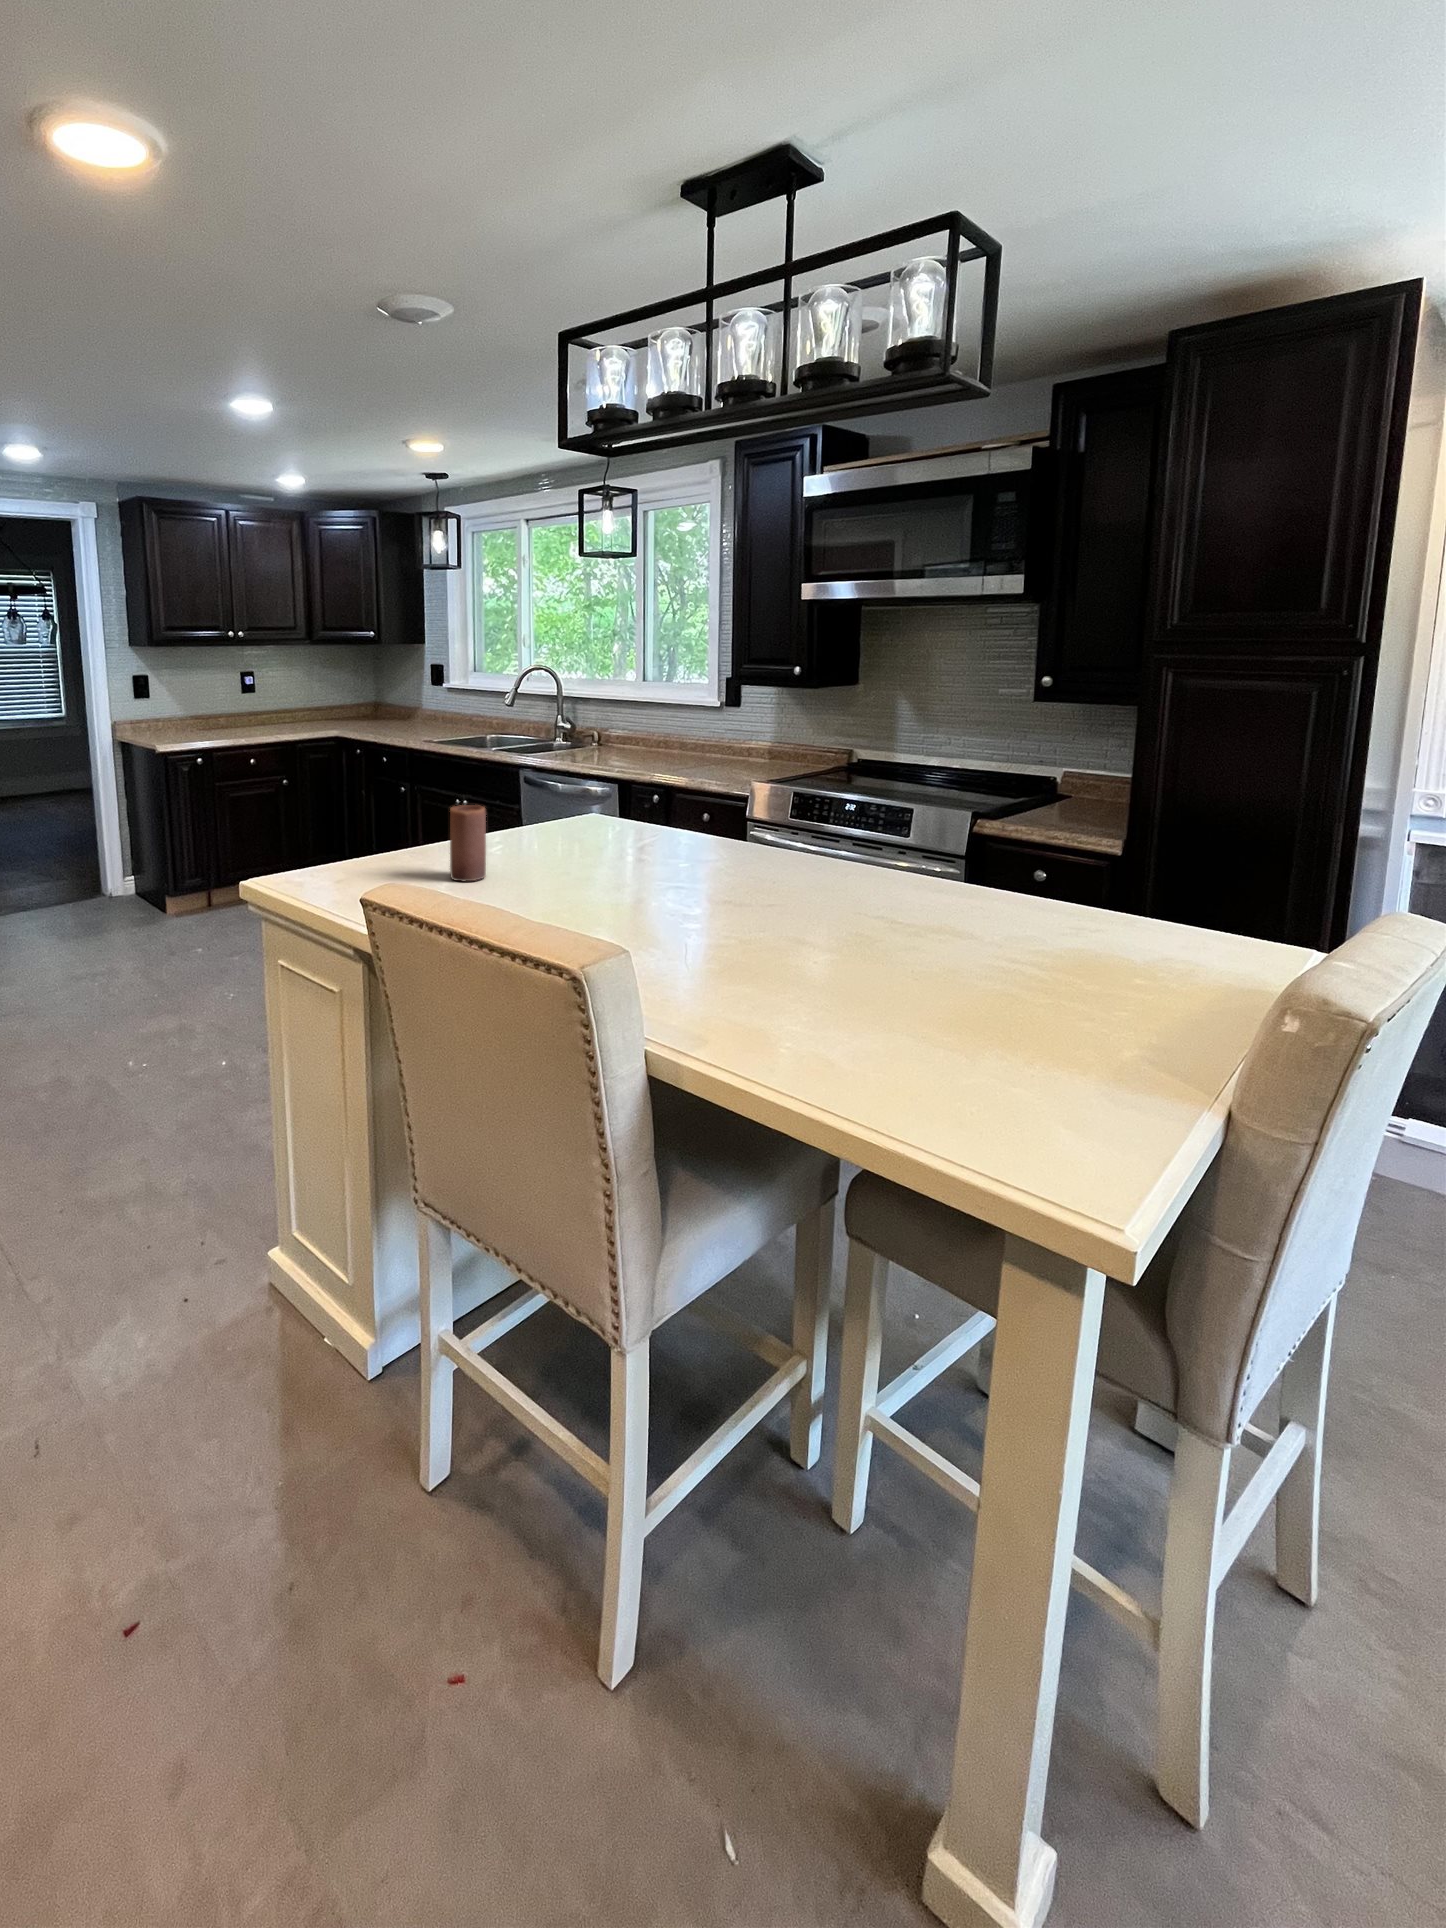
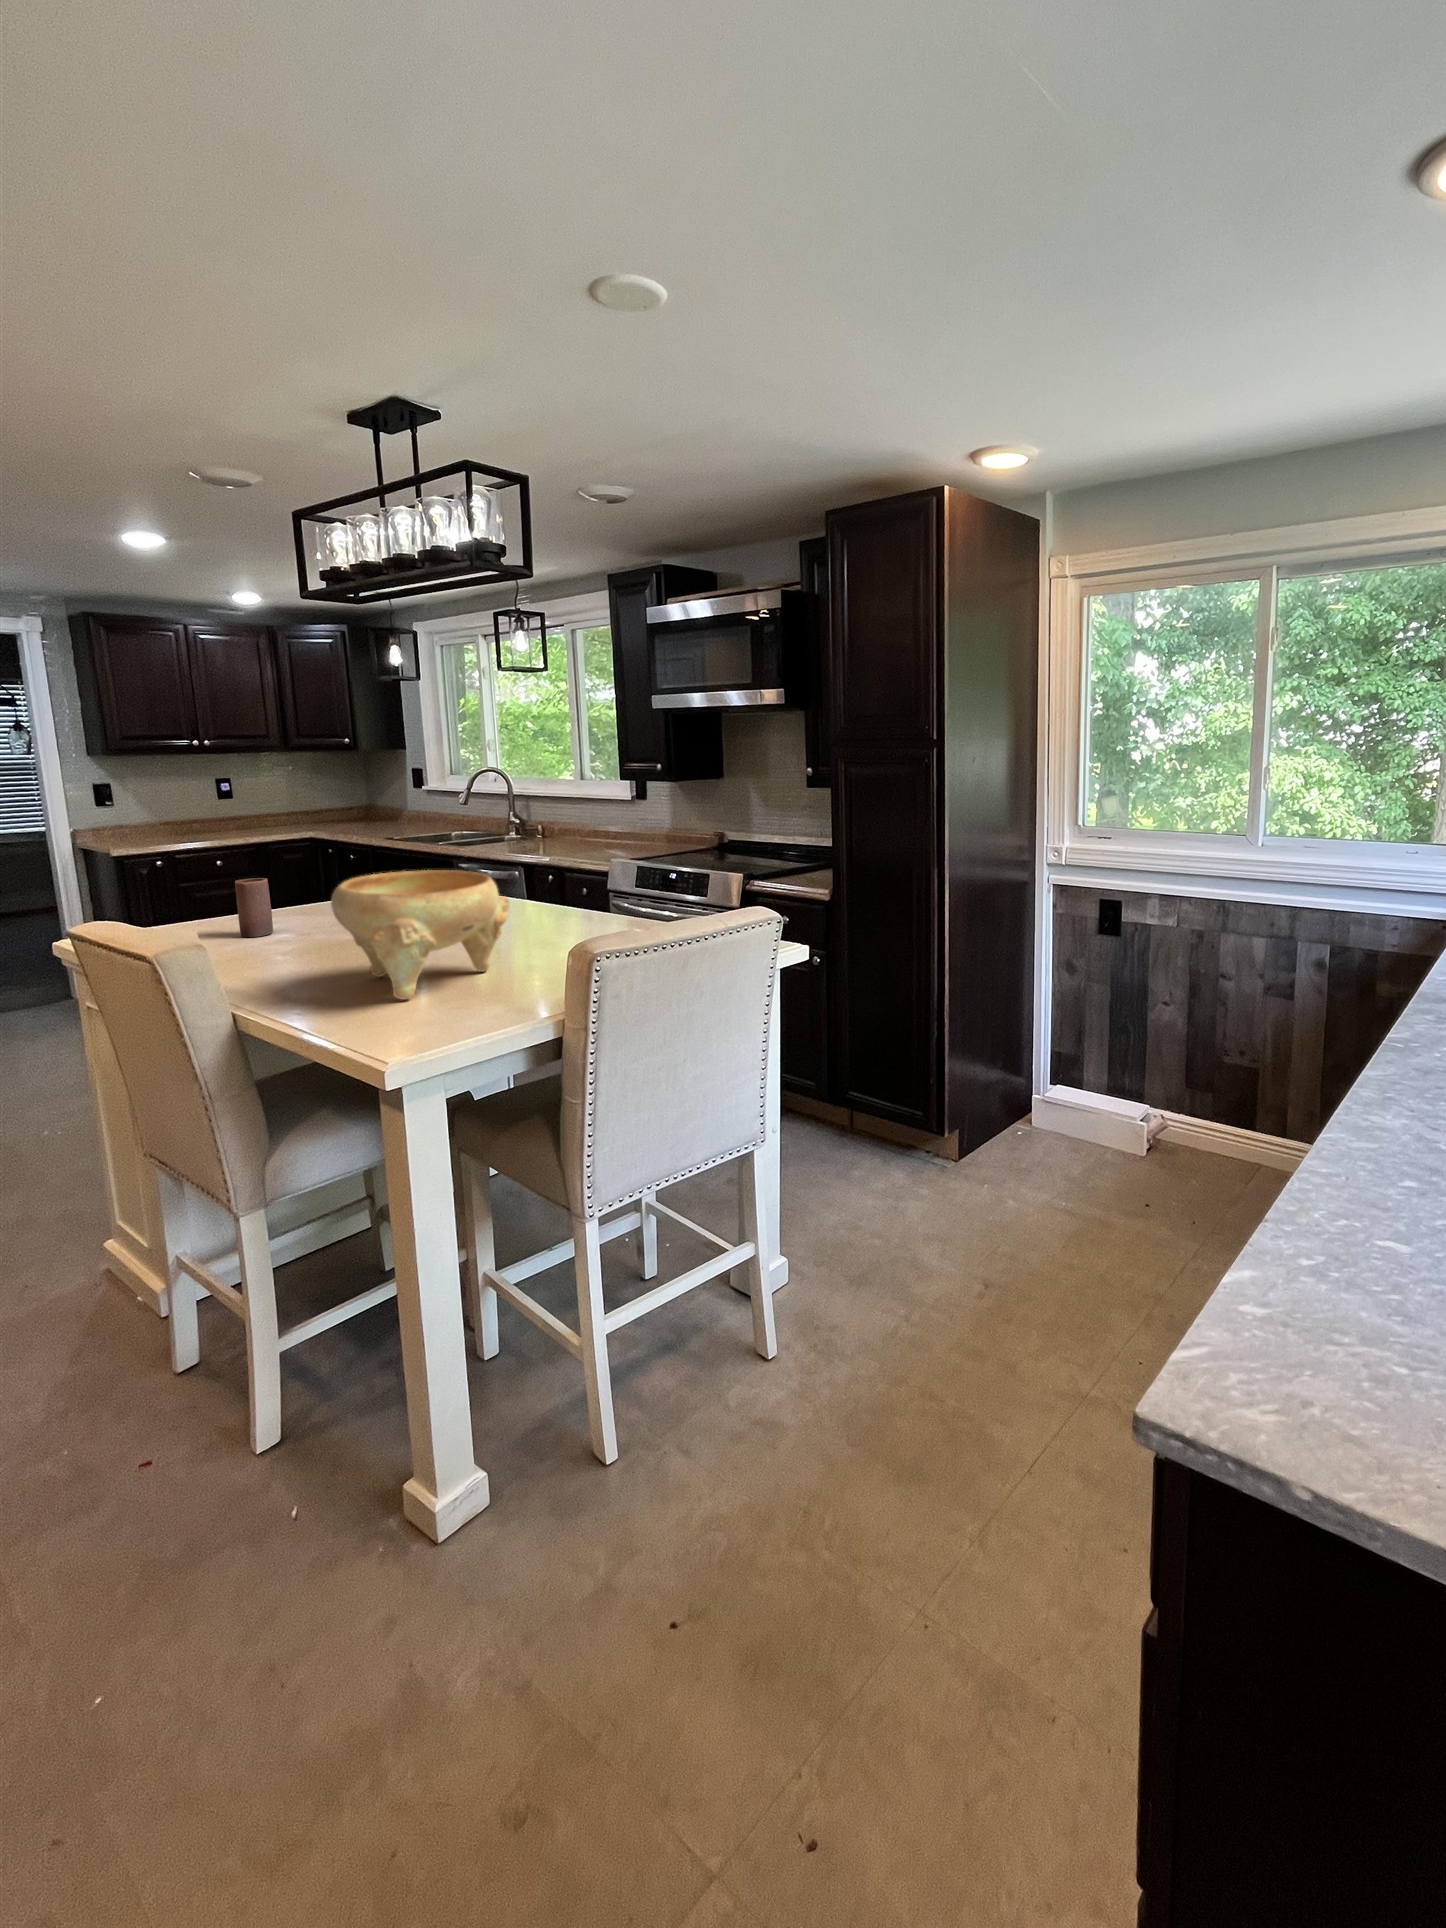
decorative bowl: none [701,815,936,1018] -> present [331,870,509,1000]

